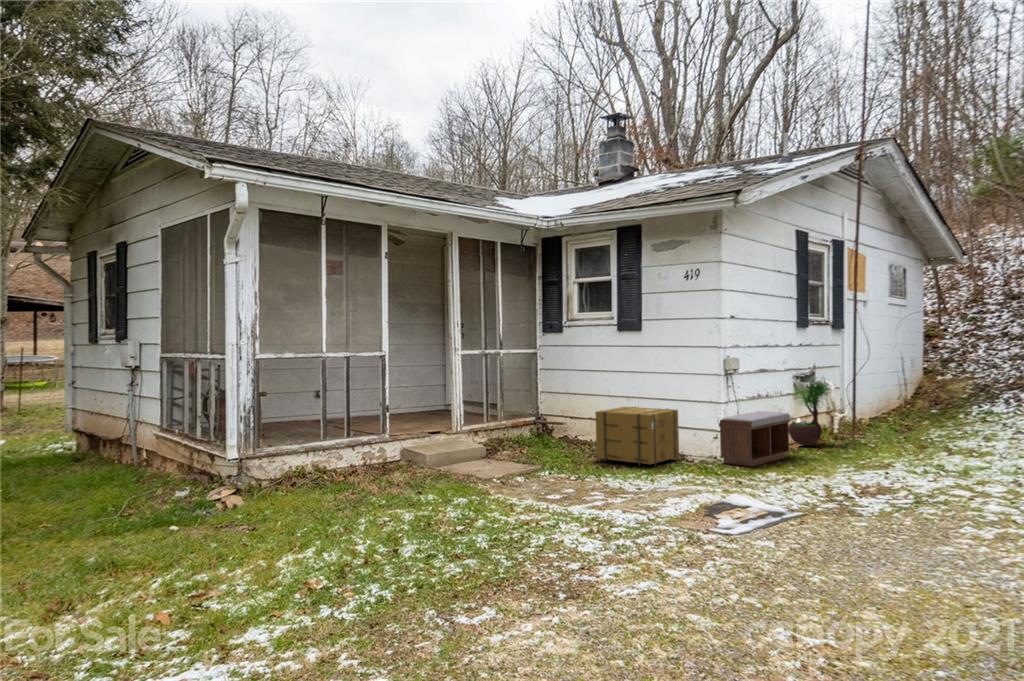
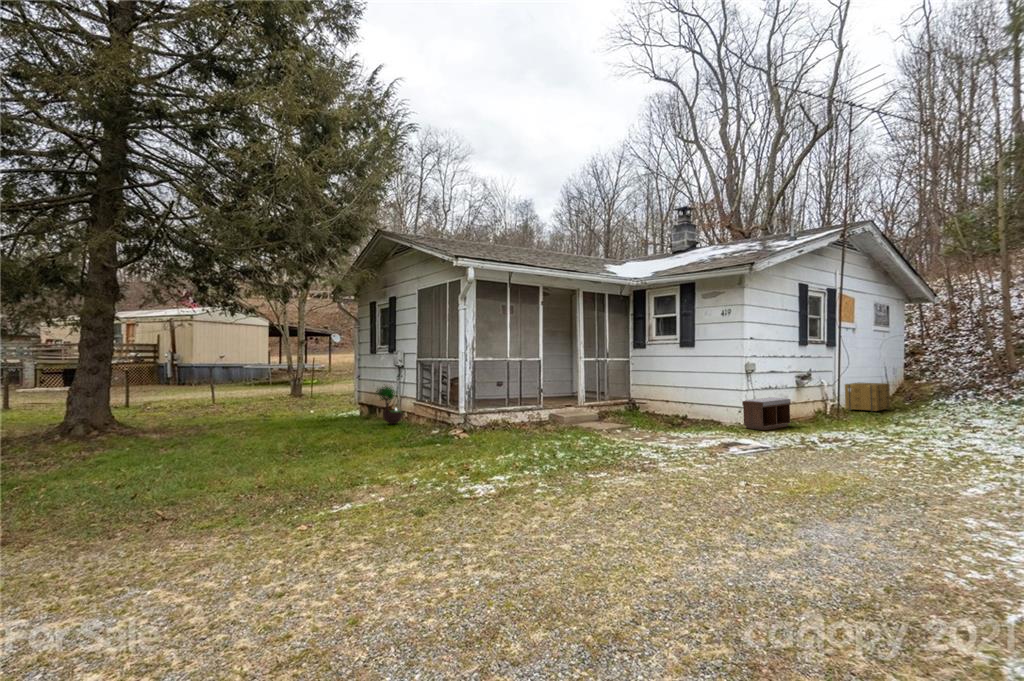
potted tree: present [789,380,828,446] -> present [376,386,402,424]
cardboard box: present [595,407,679,467] -> present [845,383,890,412]

